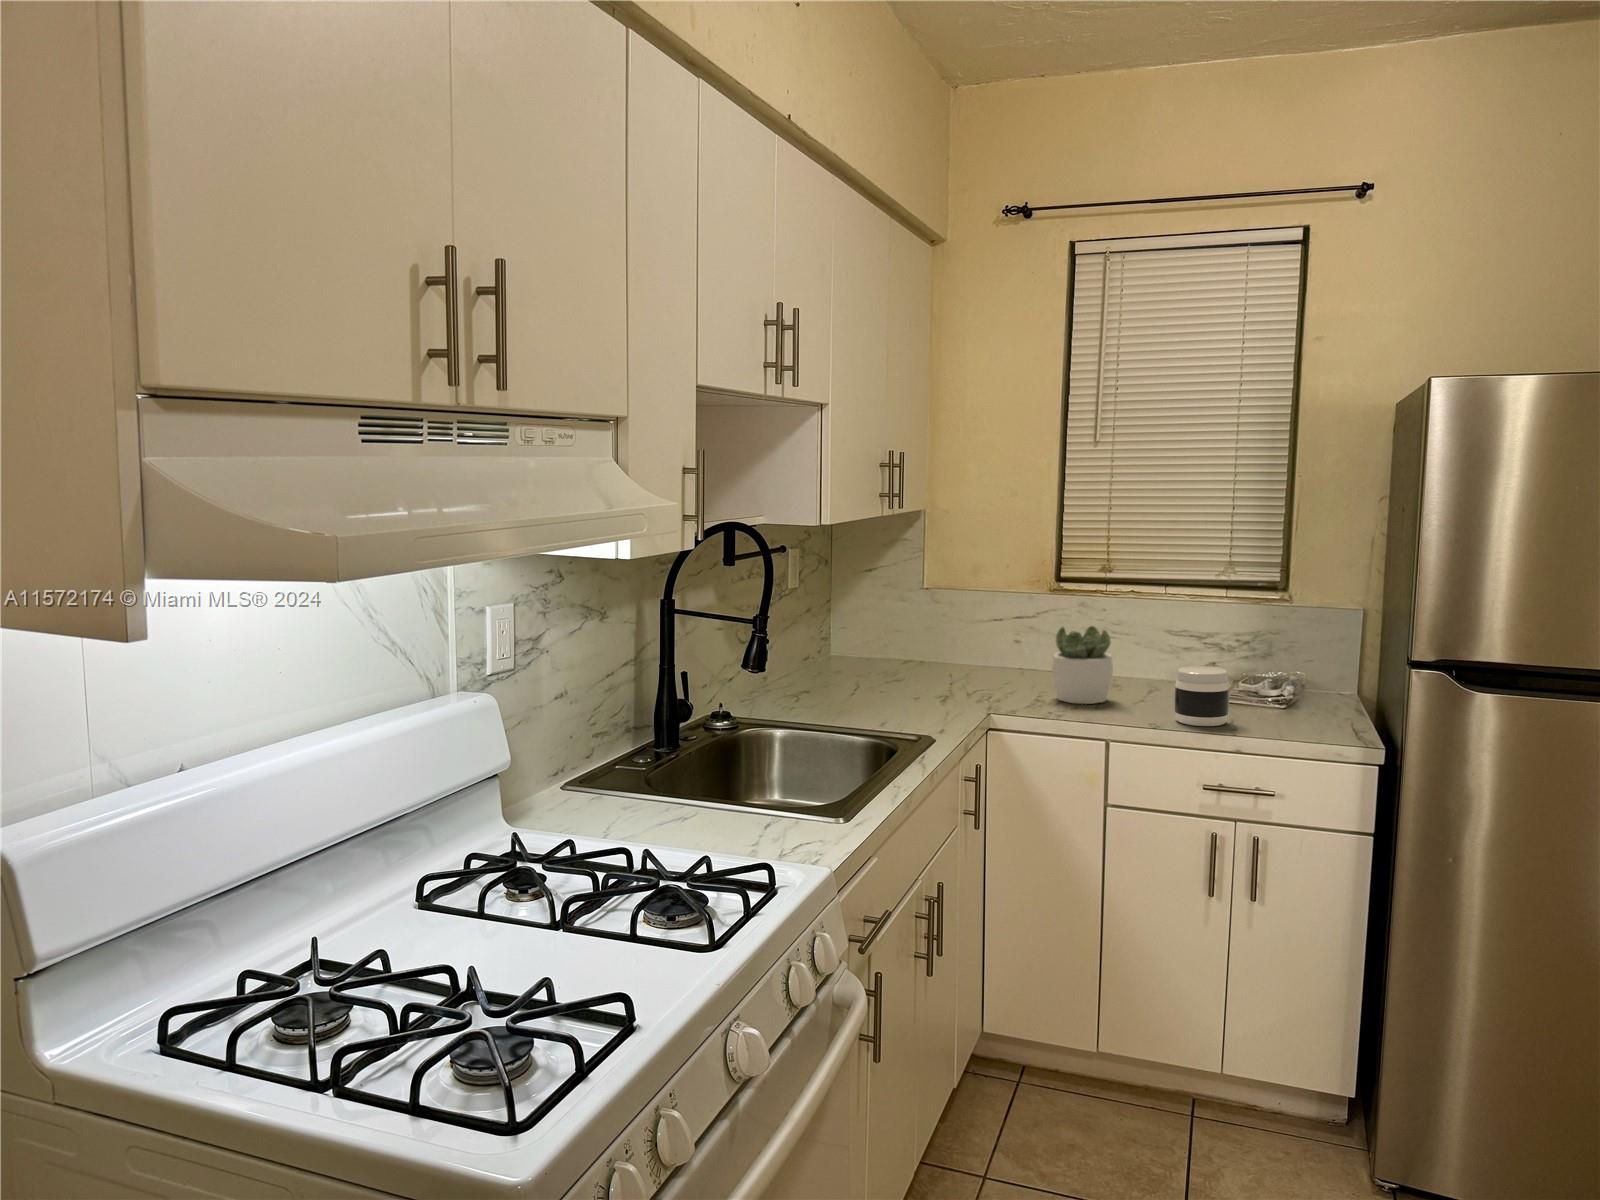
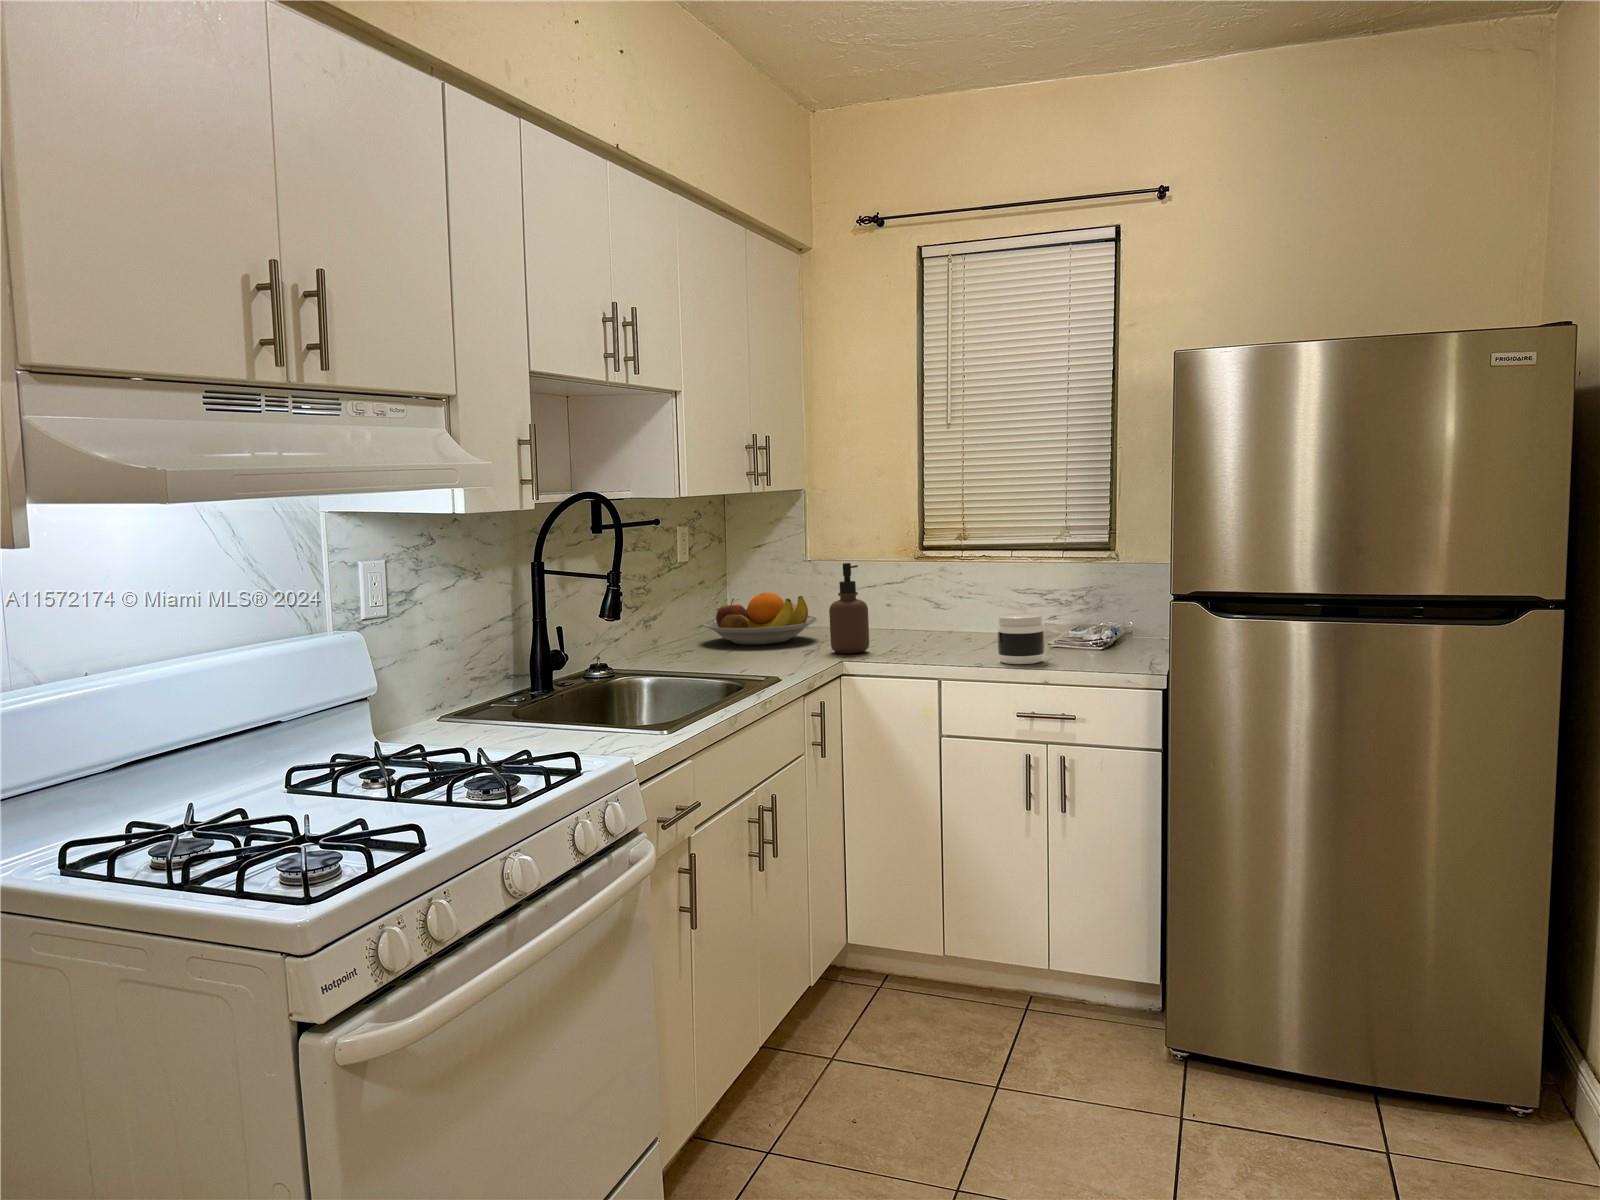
soap dispenser: none [971,599,1015,701] -> present [829,563,869,654]
fruit bowl: none [817,625,945,683] -> present [703,593,817,645]
succulent plant: present [1052,626,1113,704] -> none [901,584,956,653]

